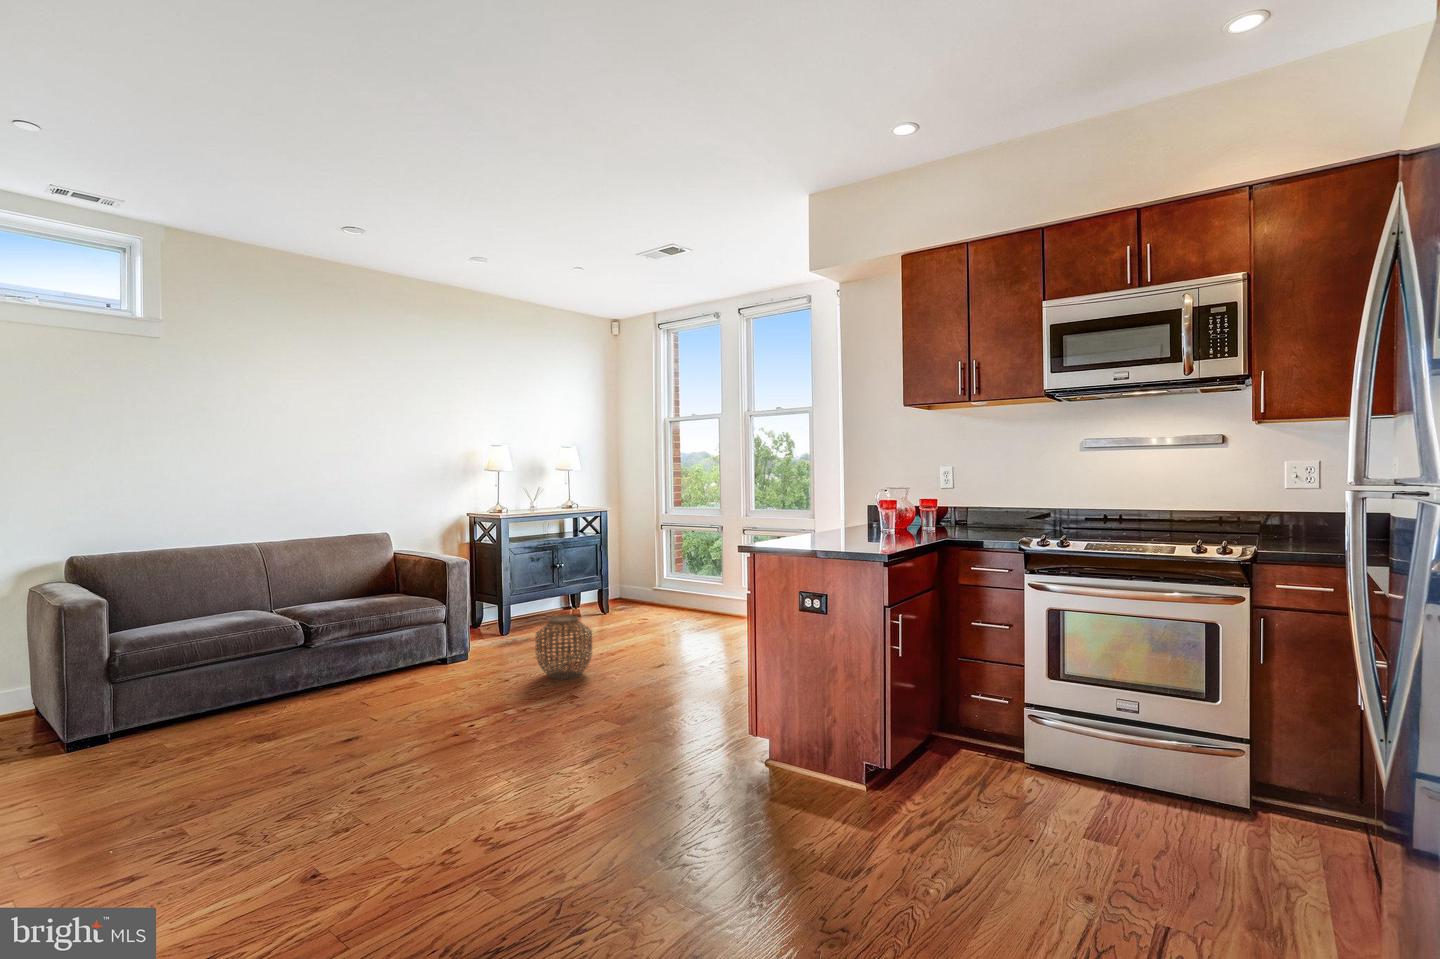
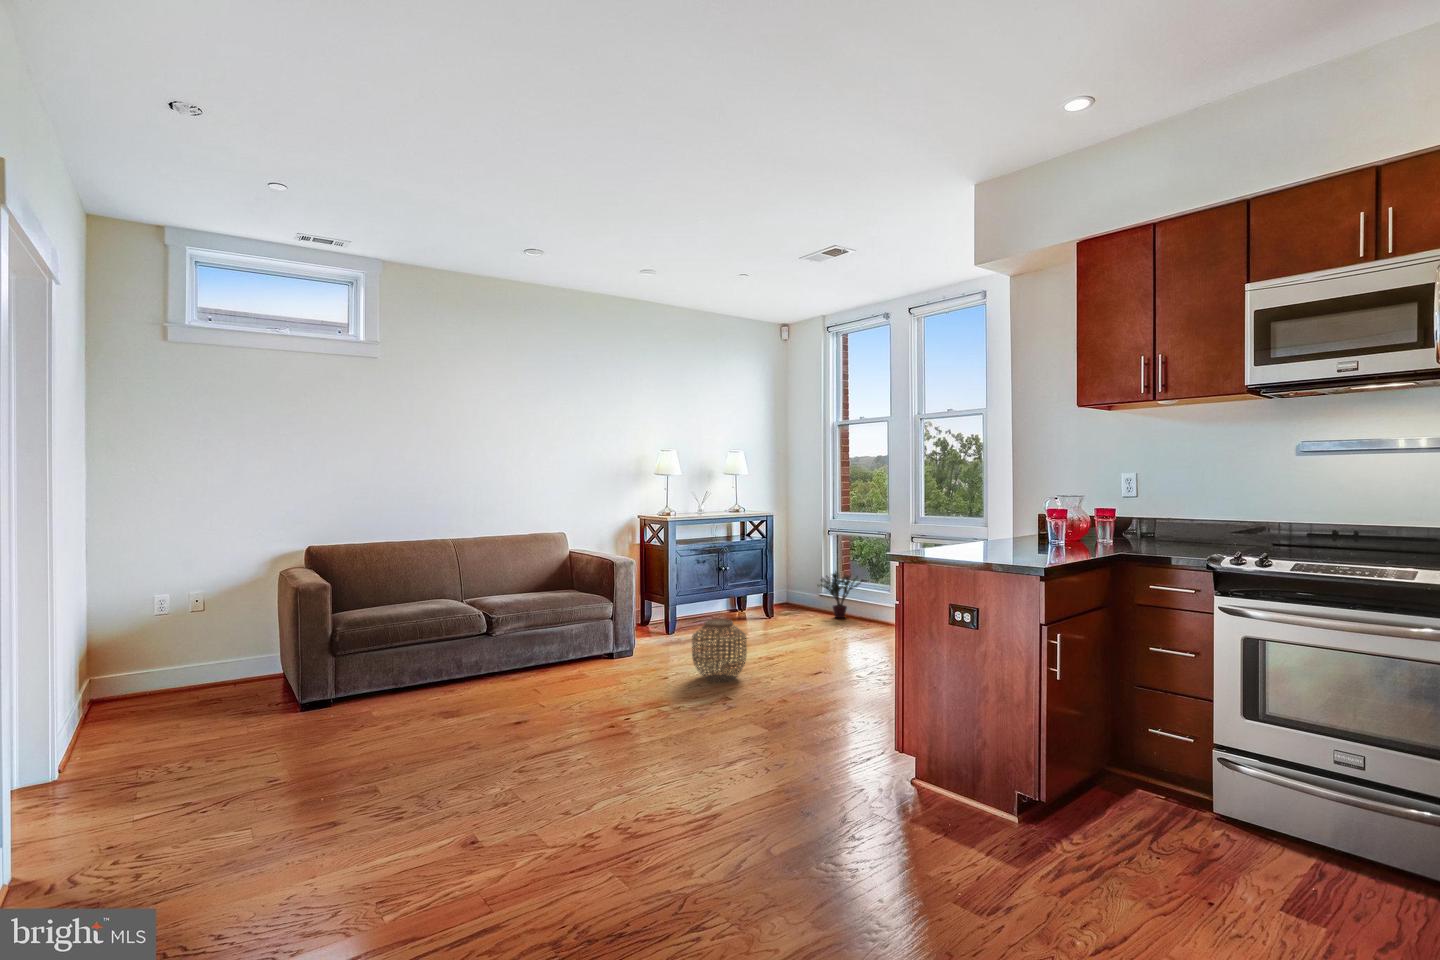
potted plant: none [652,563,698,610] -> present [821,572,862,618]

